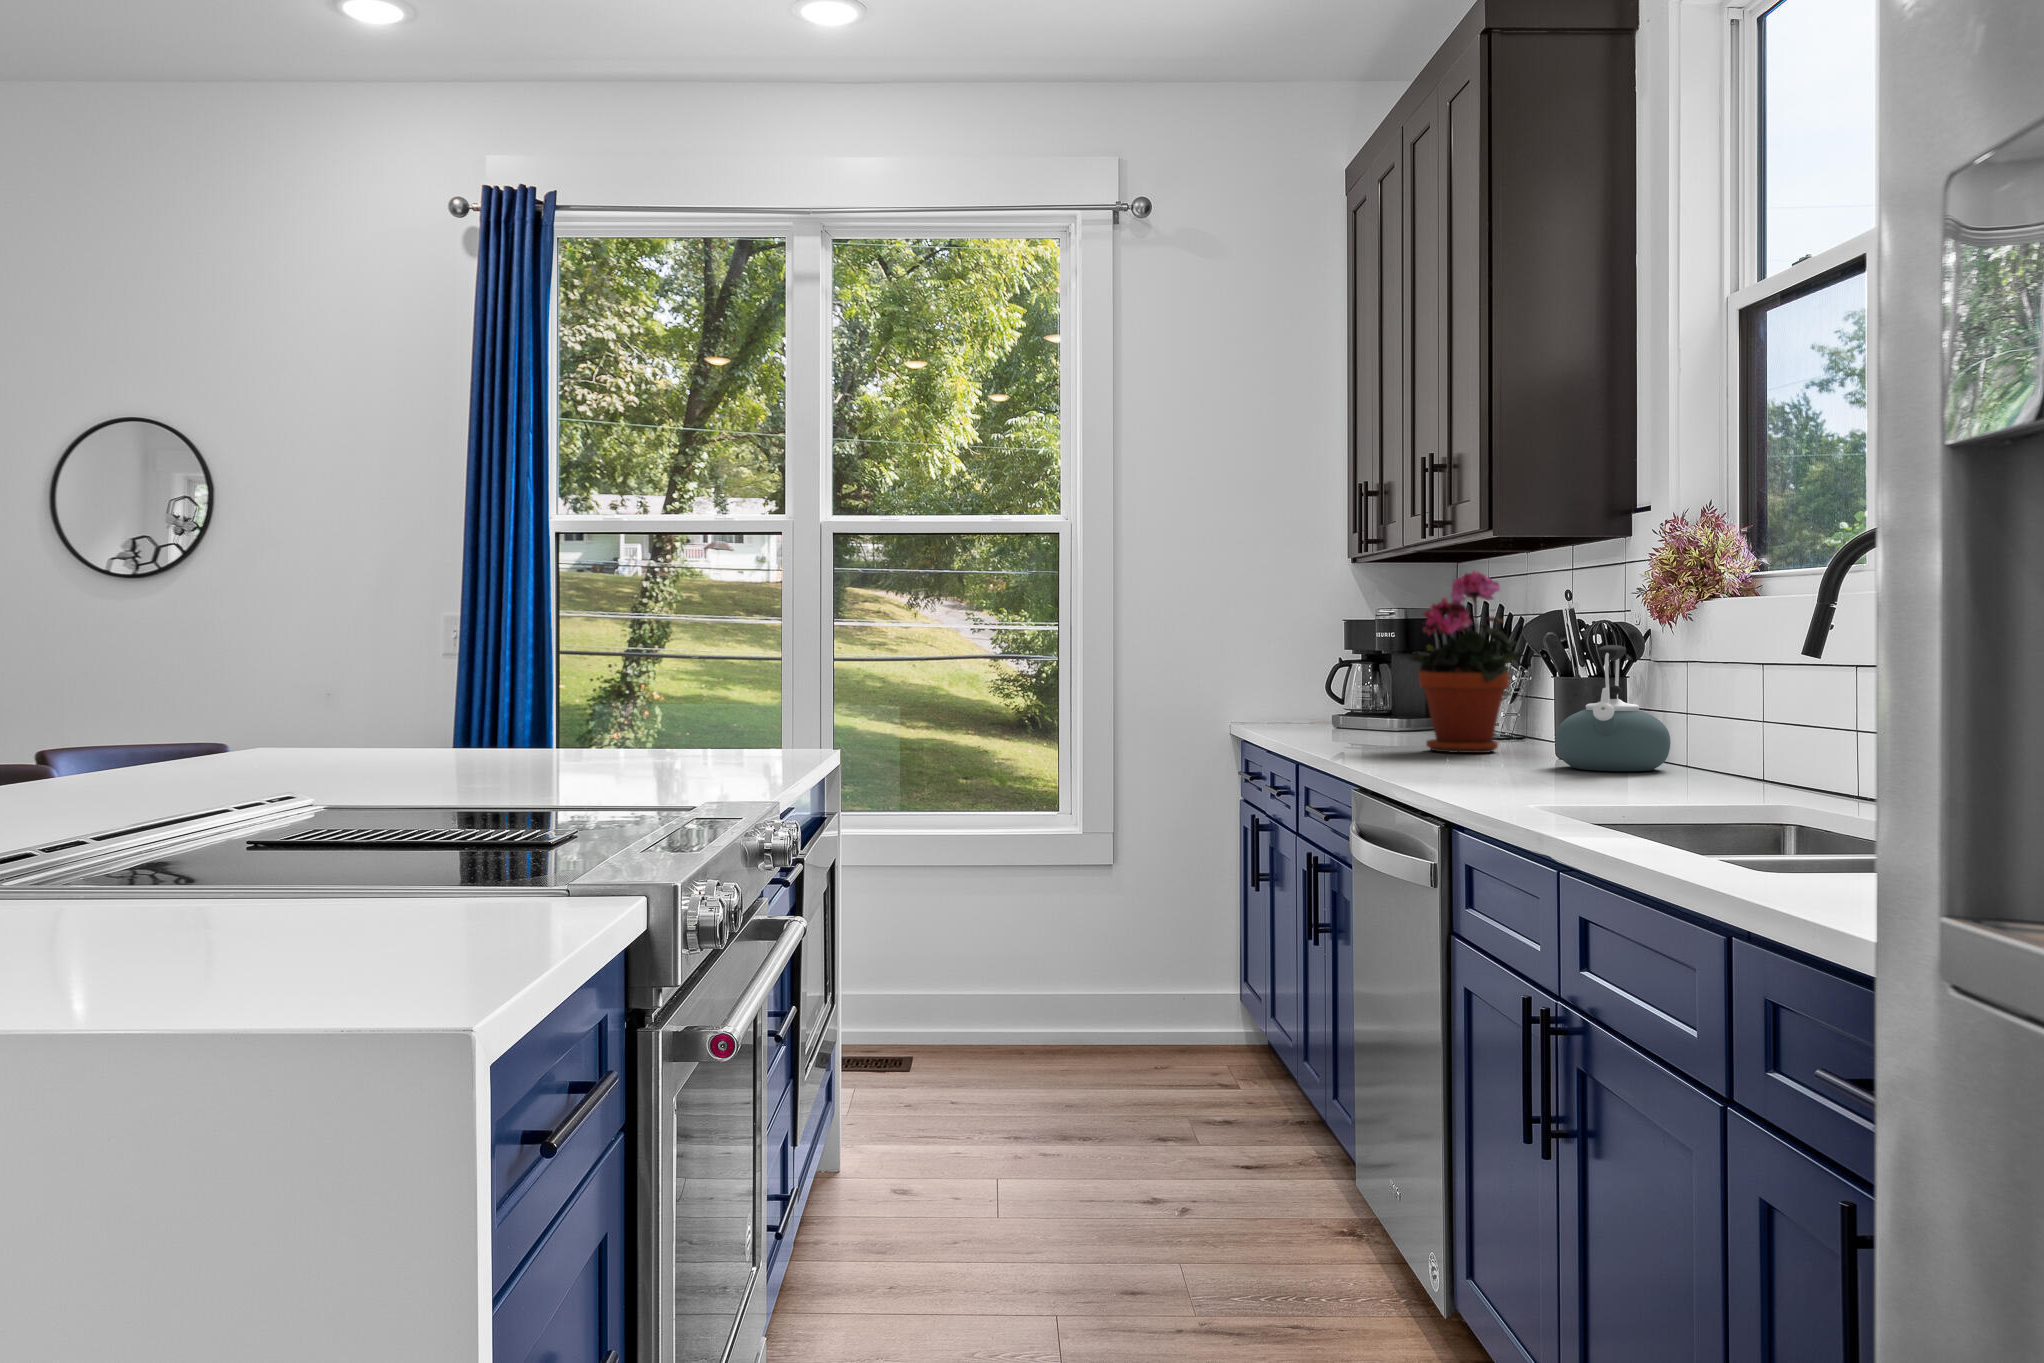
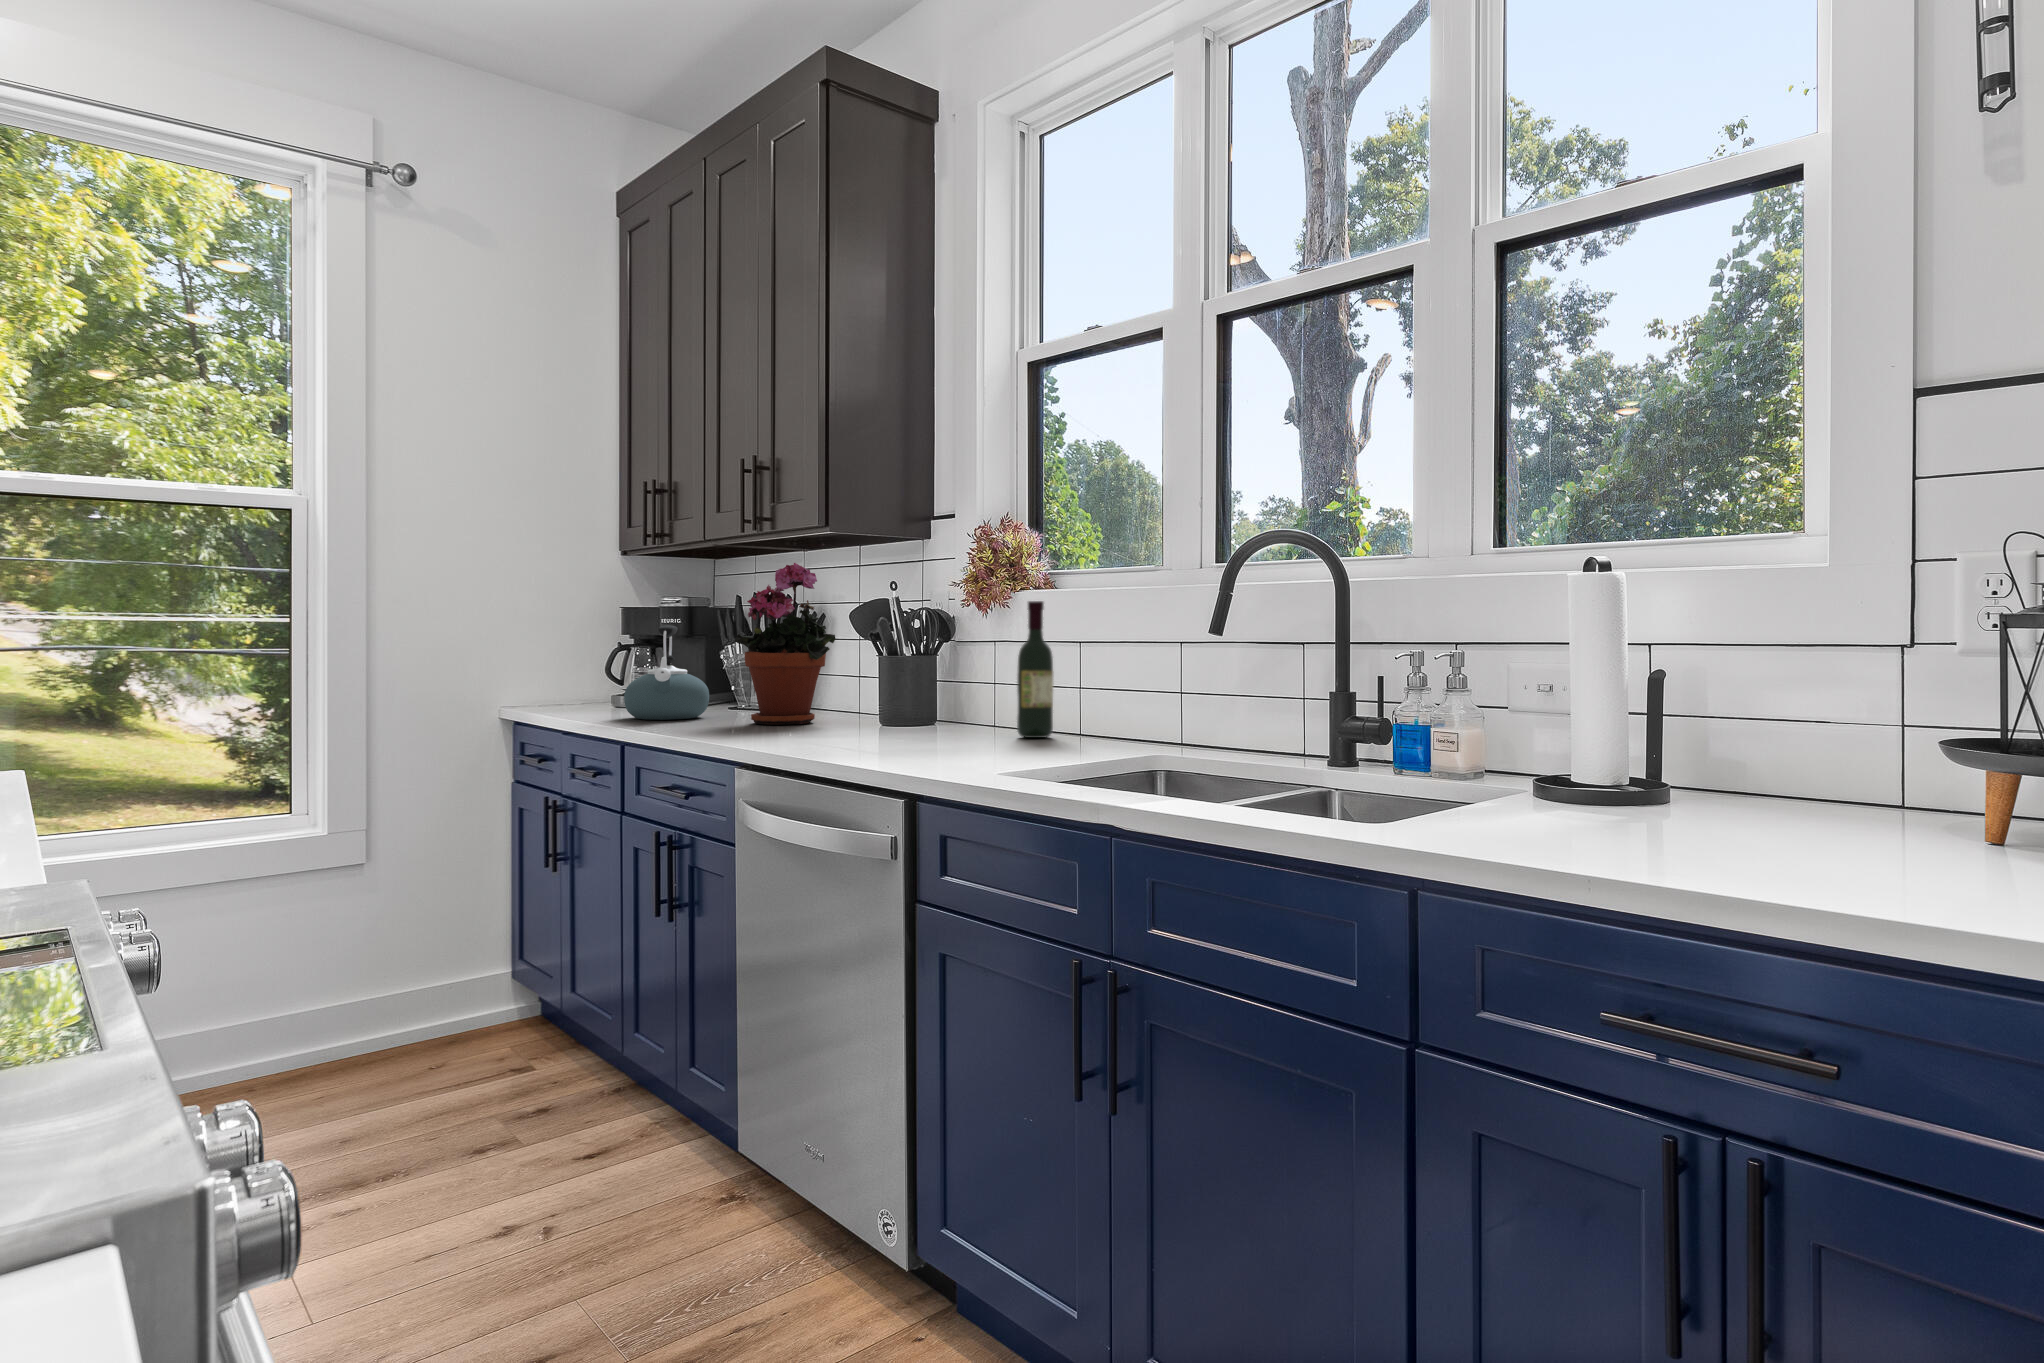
wine bottle: none [1685,614,1733,782] -> present [1017,601,1053,738]
kettle: present [1556,645,1671,771] -> present [624,625,709,720]

